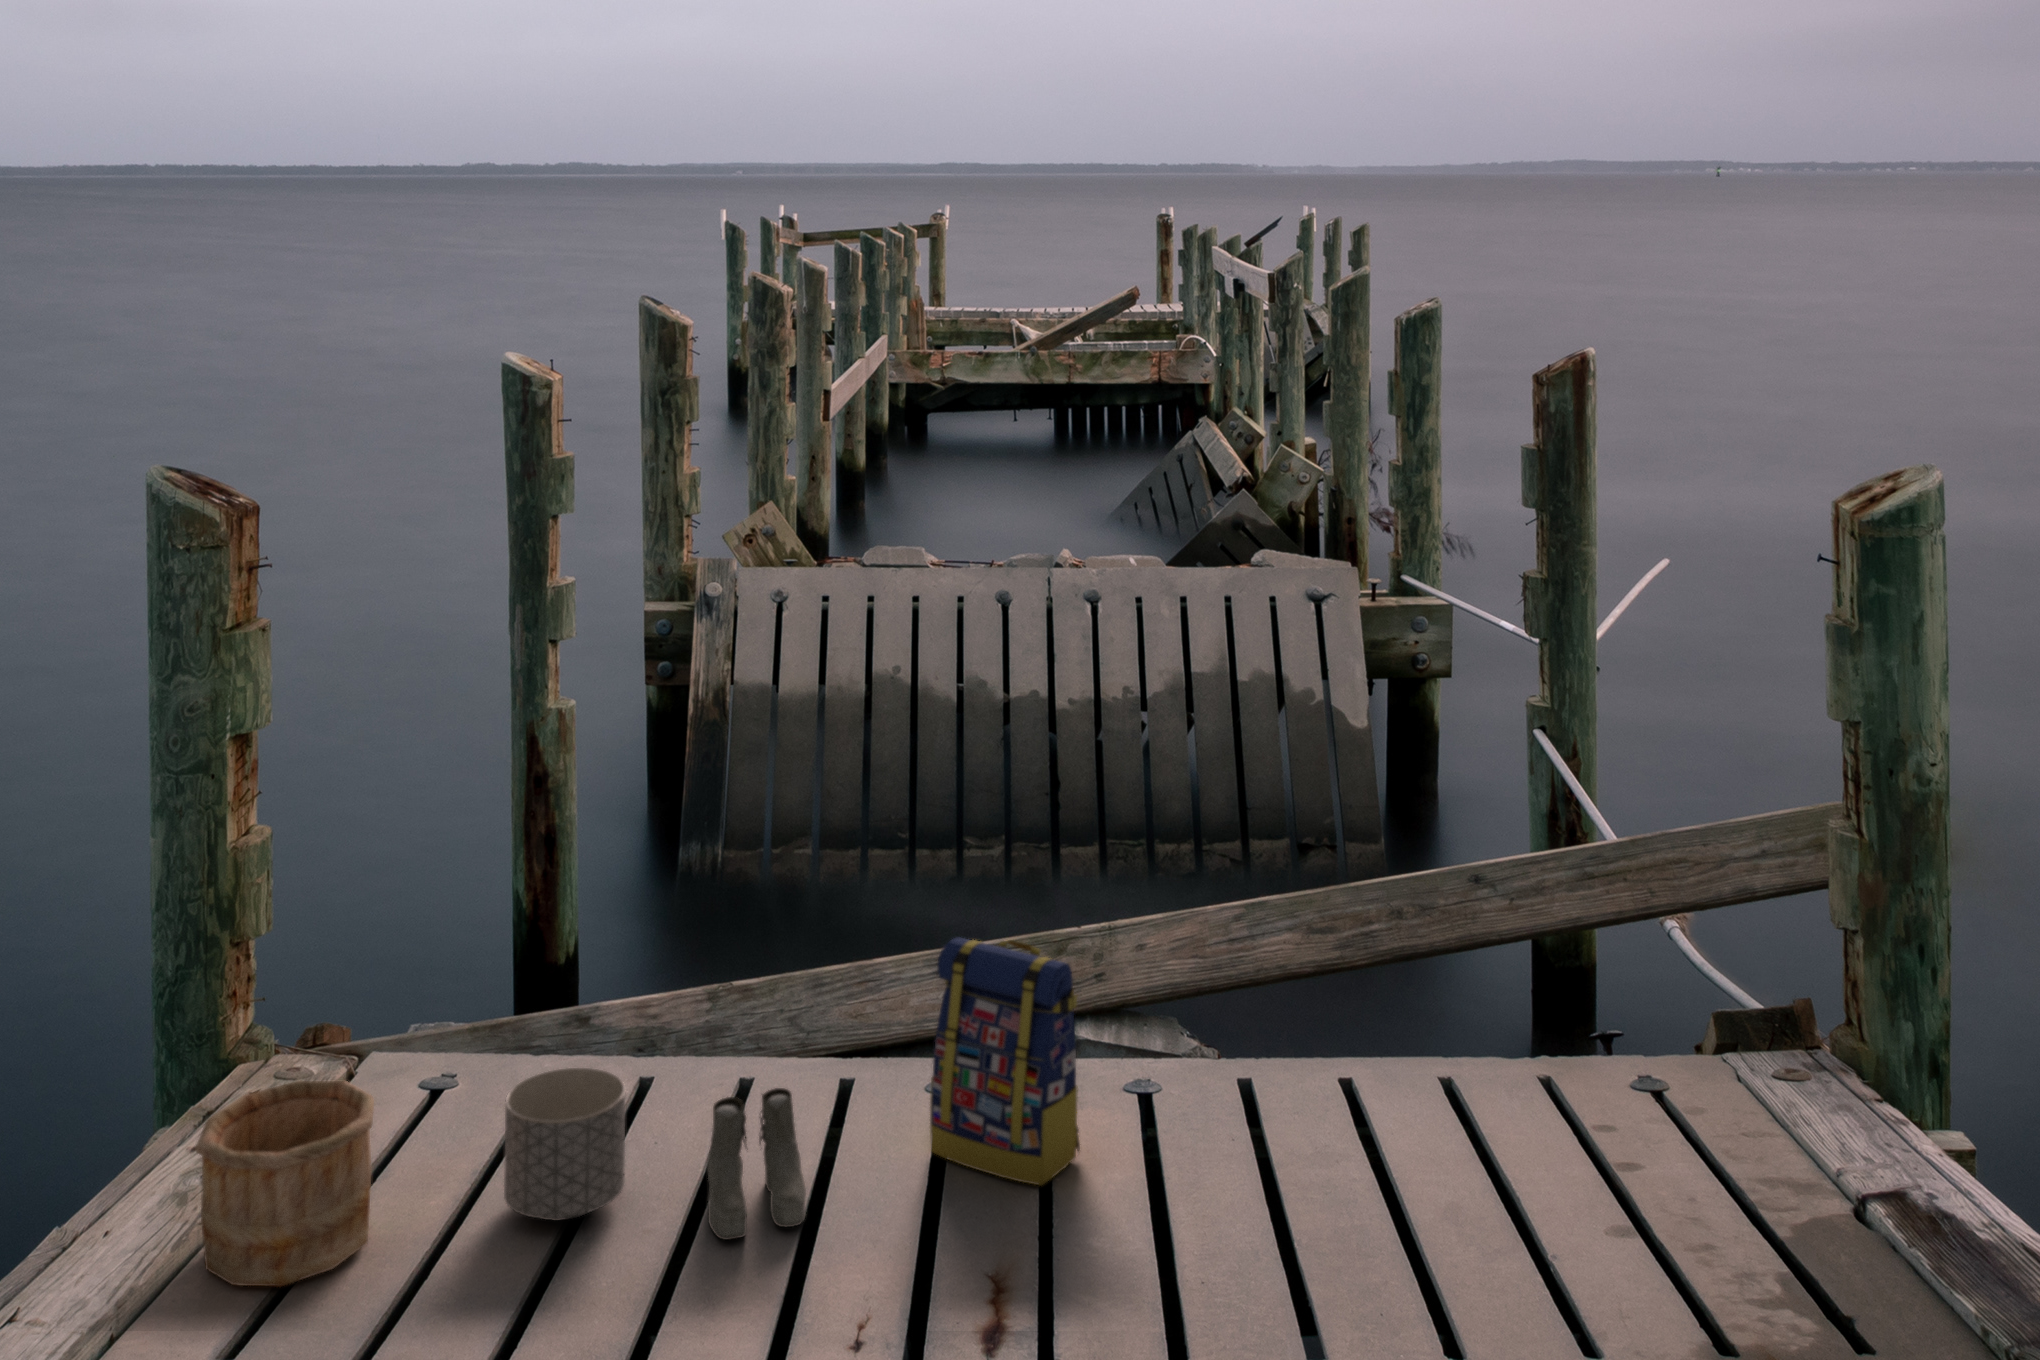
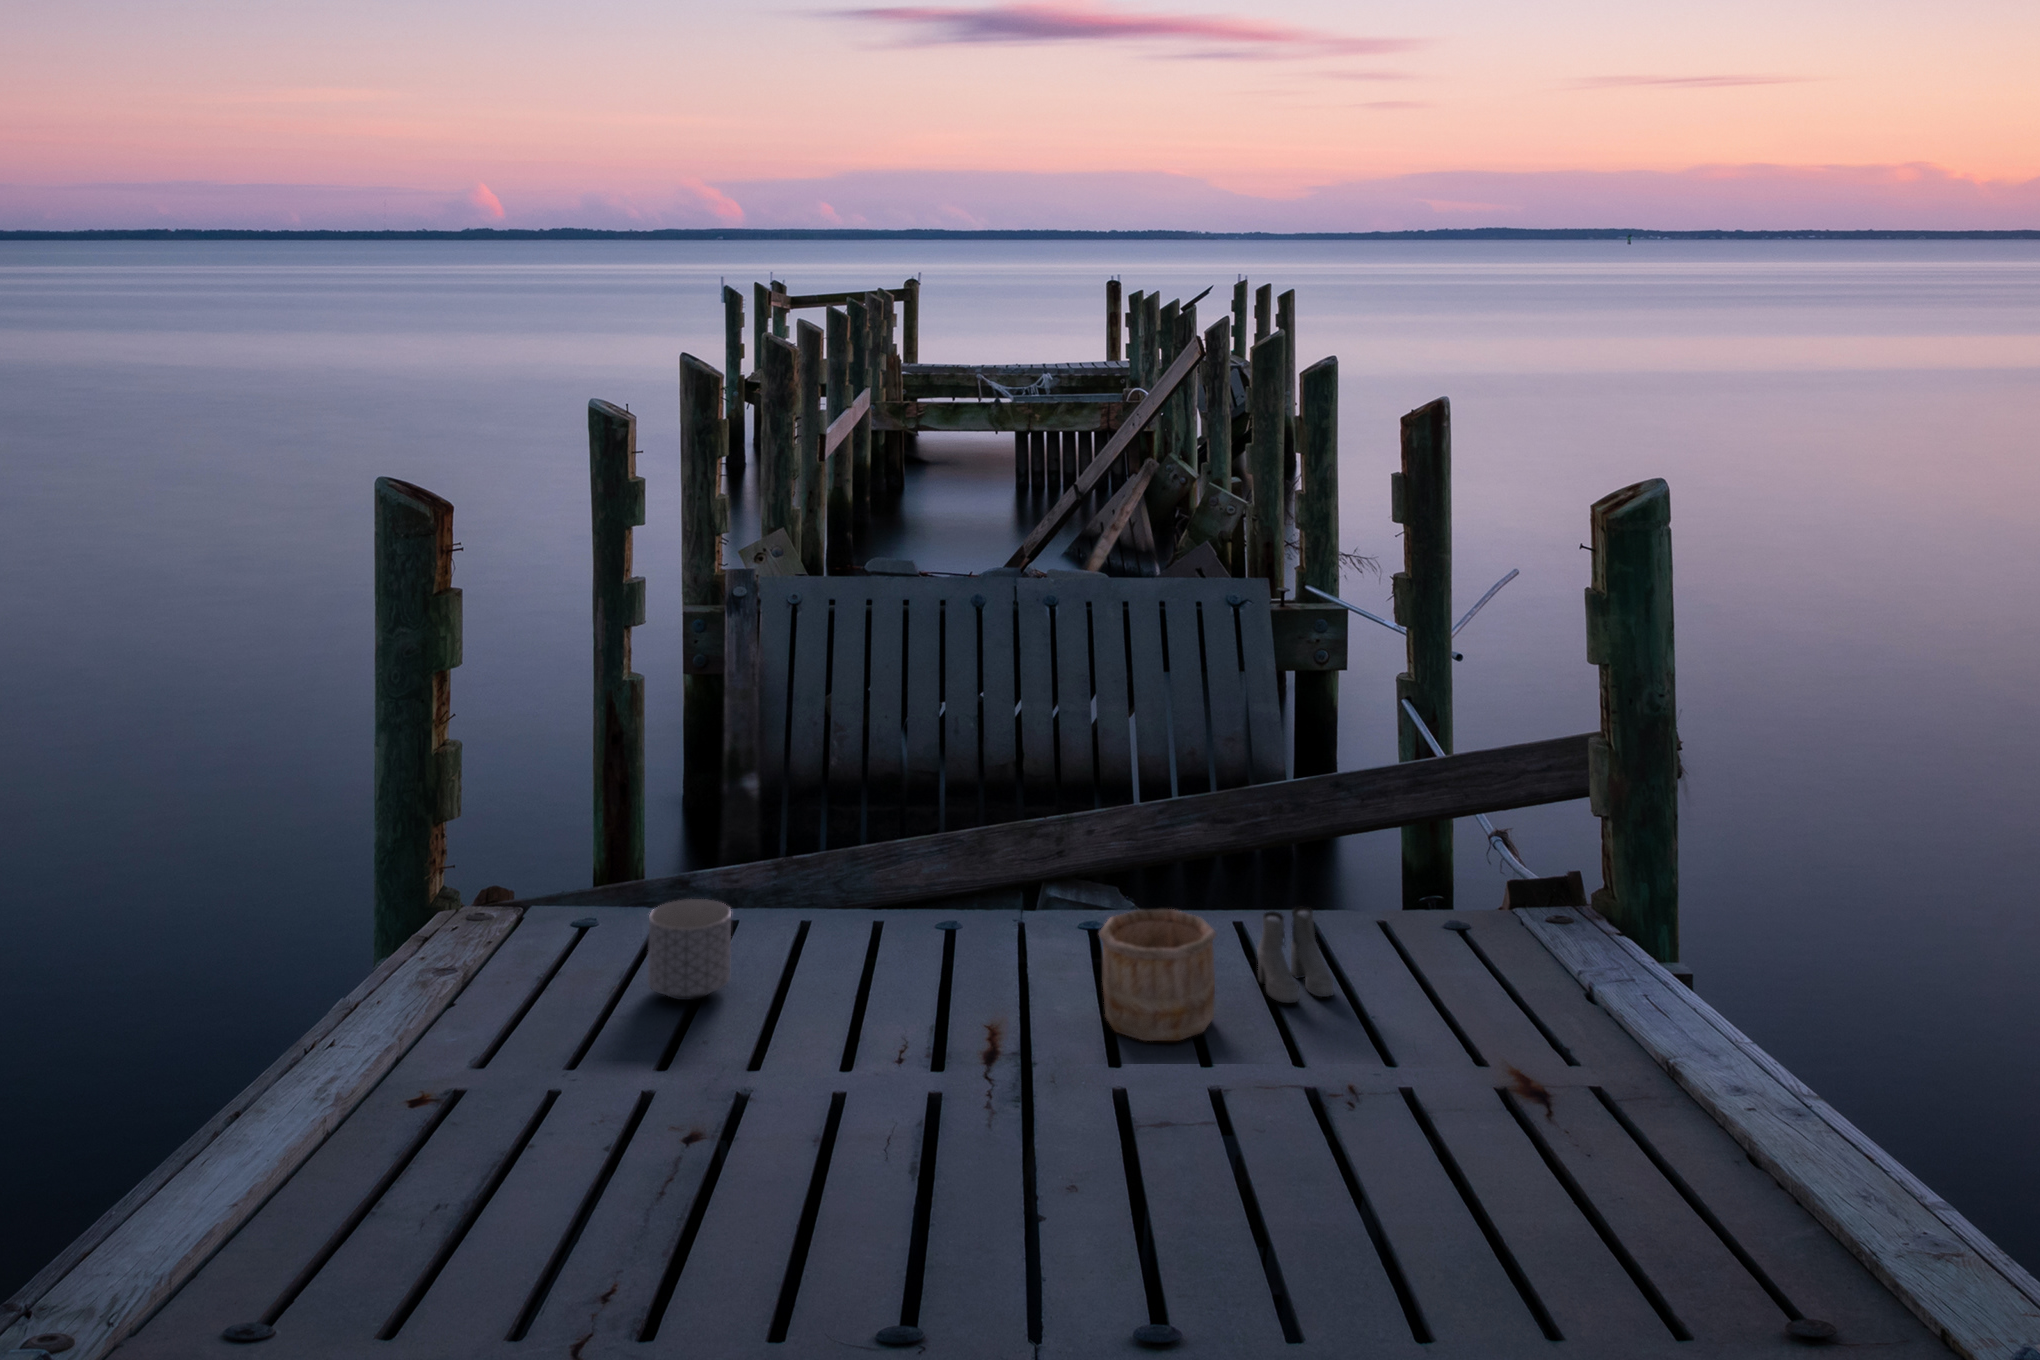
backpack: present [930,937,1080,1185] -> none [942,813,1047,982]
wooden bucket: present [195,1081,374,1287] -> present [1099,909,1216,1041]
boots: present [707,1088,806,1240] -> present [1257,907,1334,1003]

